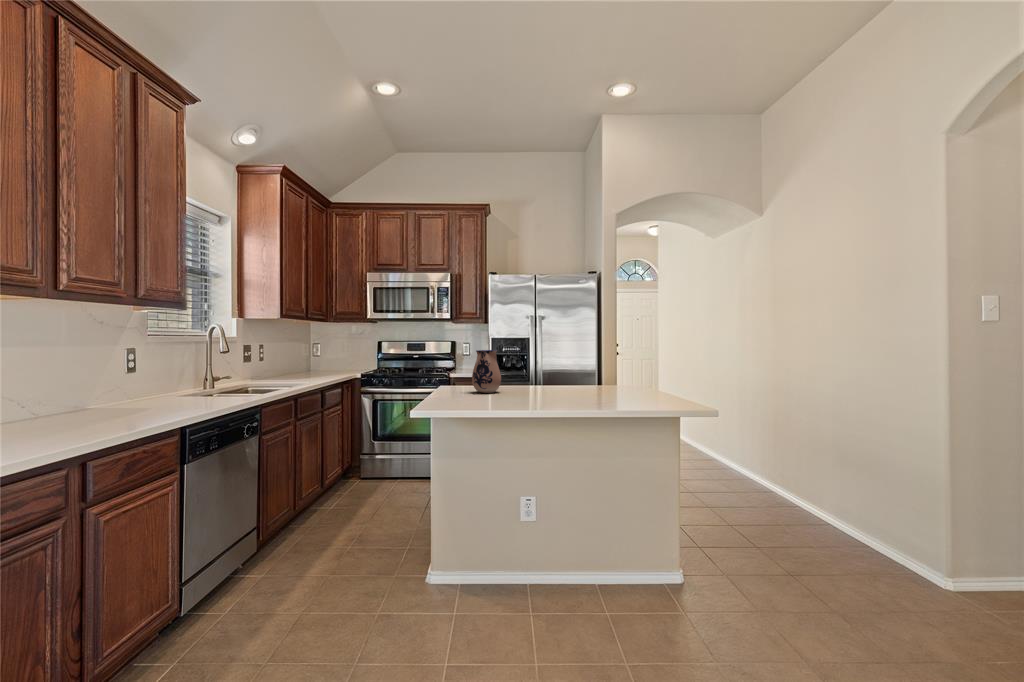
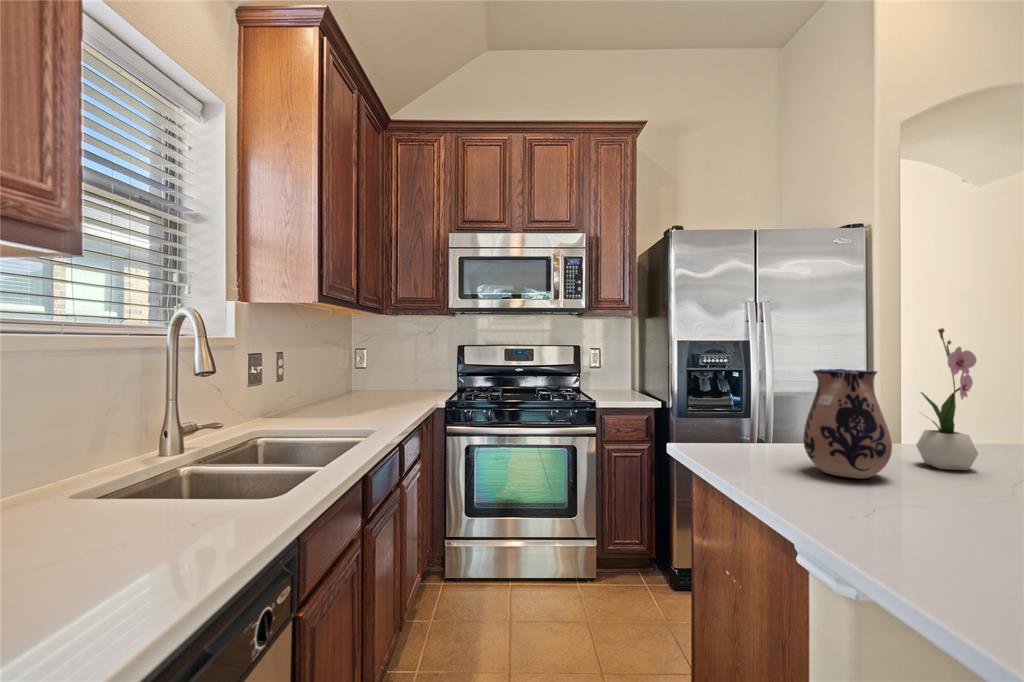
flower arrangement: none [526,333,546,391] -> present [916,328,978,470]

